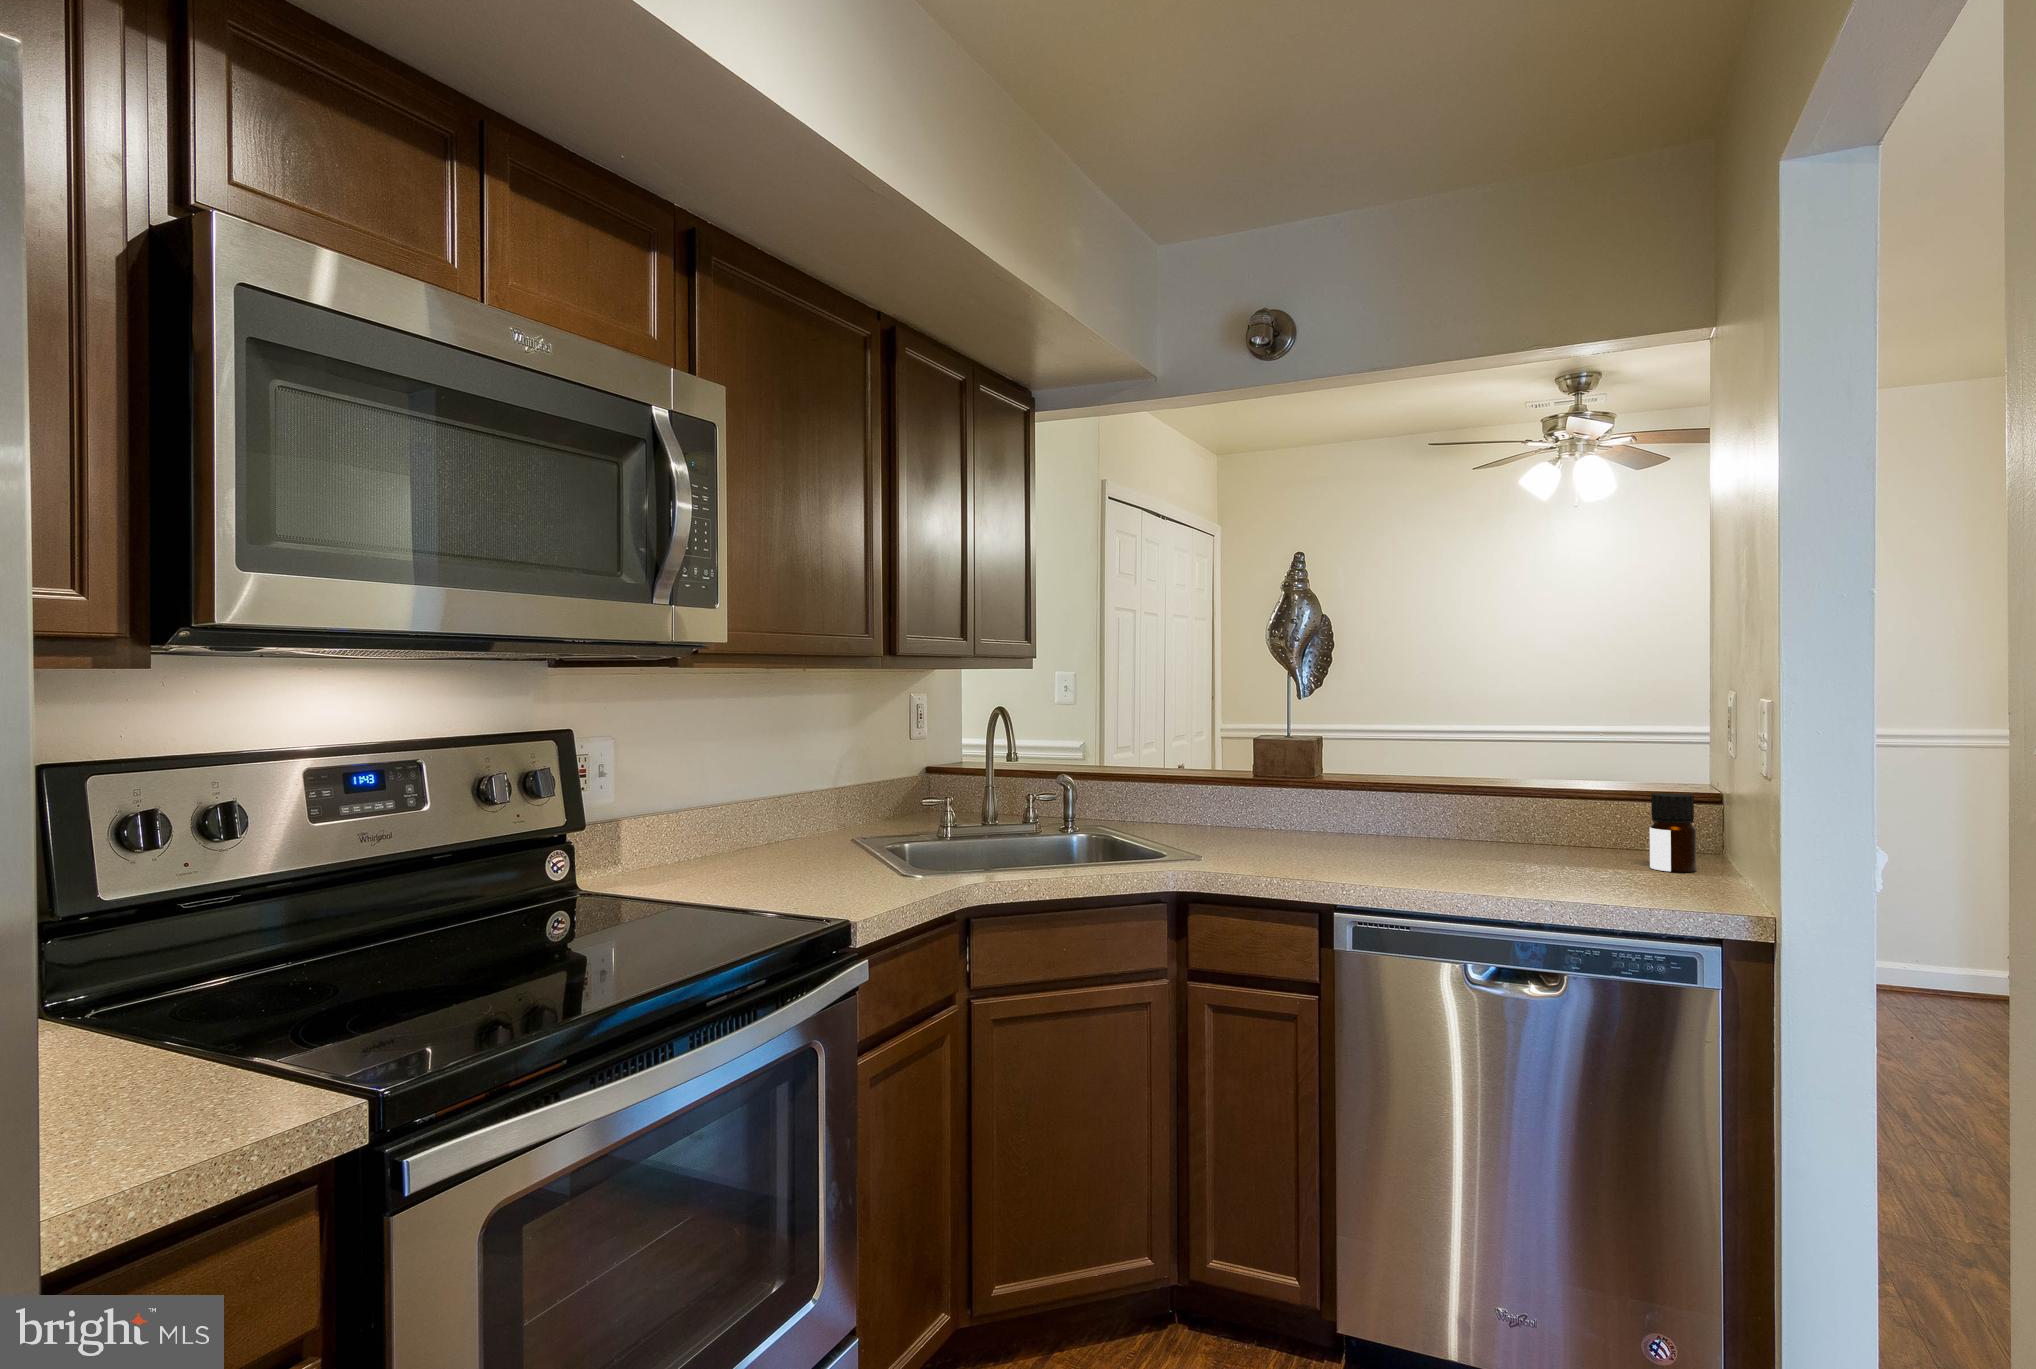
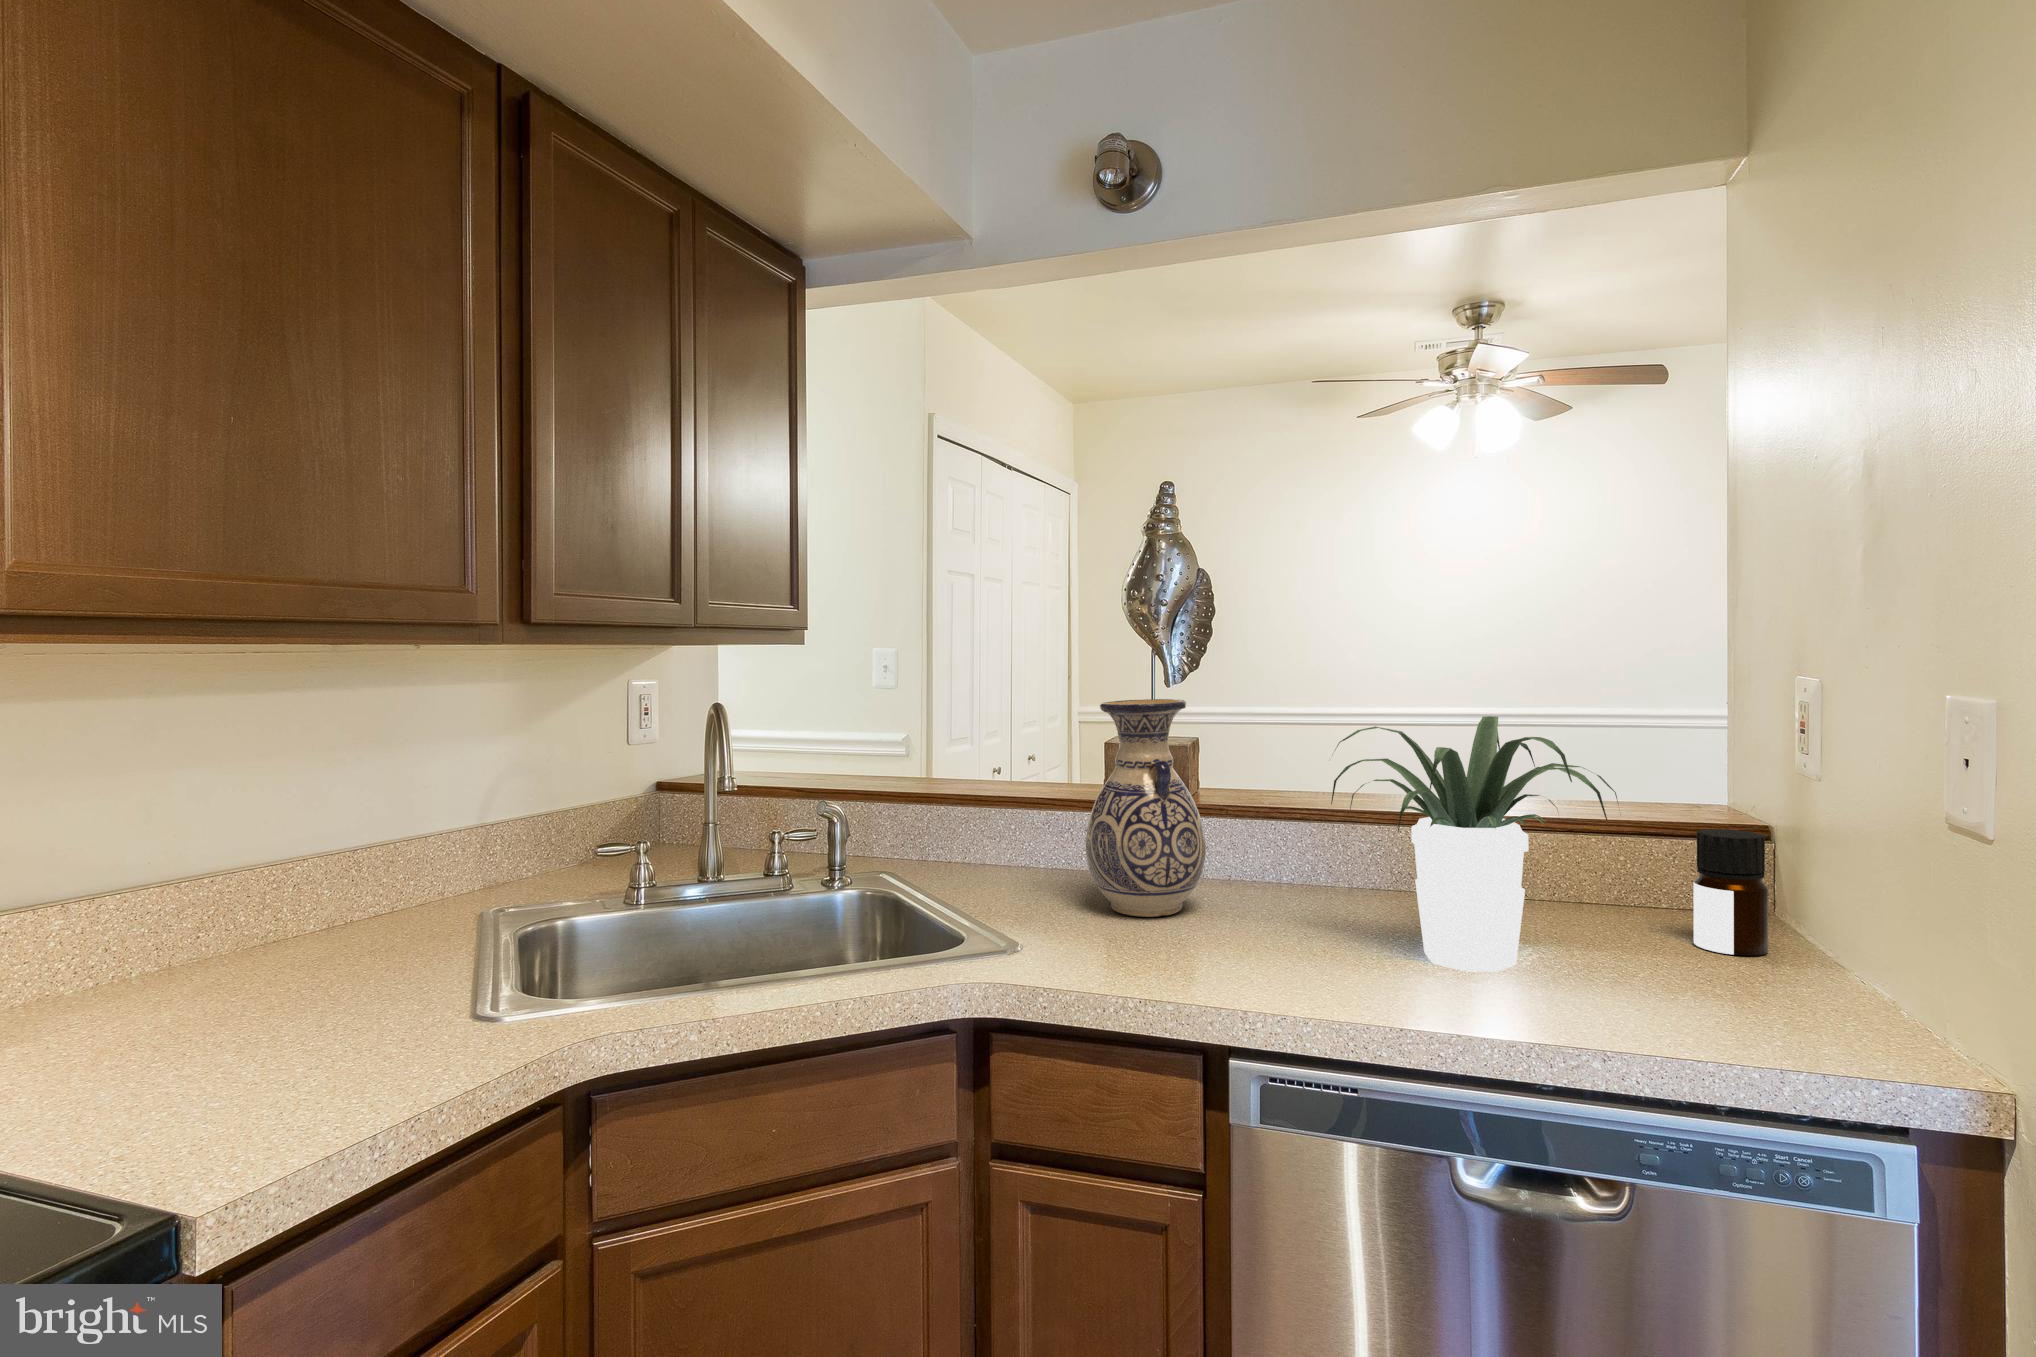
vase: none [1244,707,1326,850] -> present [1086,699,1206,917]
potted plant: none [1399,718,1592,874] -> present [1331,716,1618,972]

